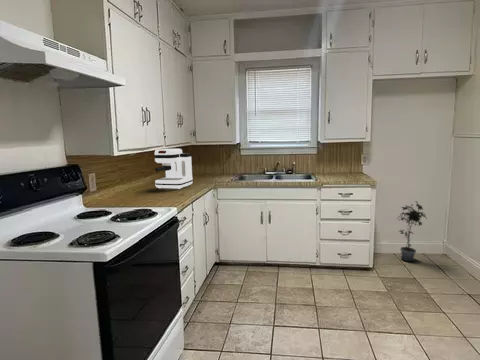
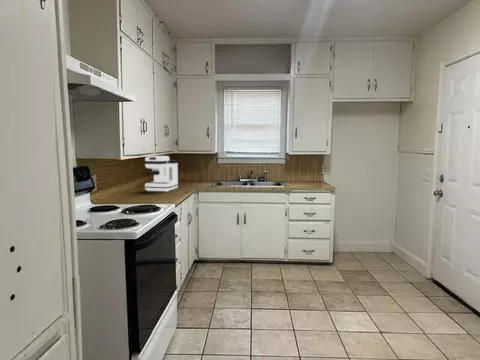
potted plant: present [400,202,426,261] -> none [351,206,375,257]

